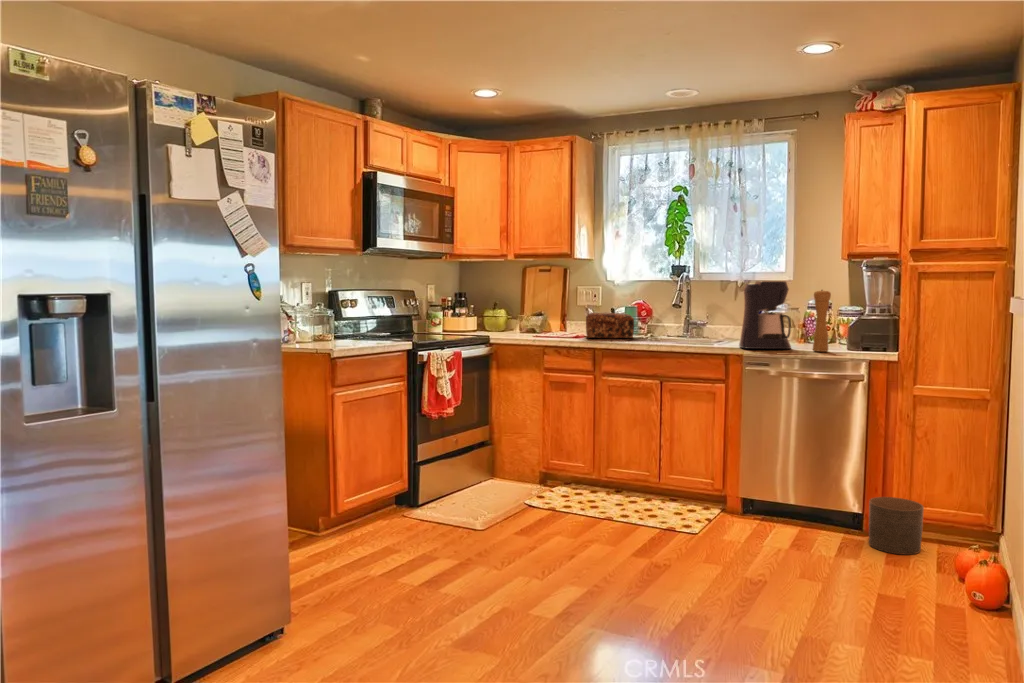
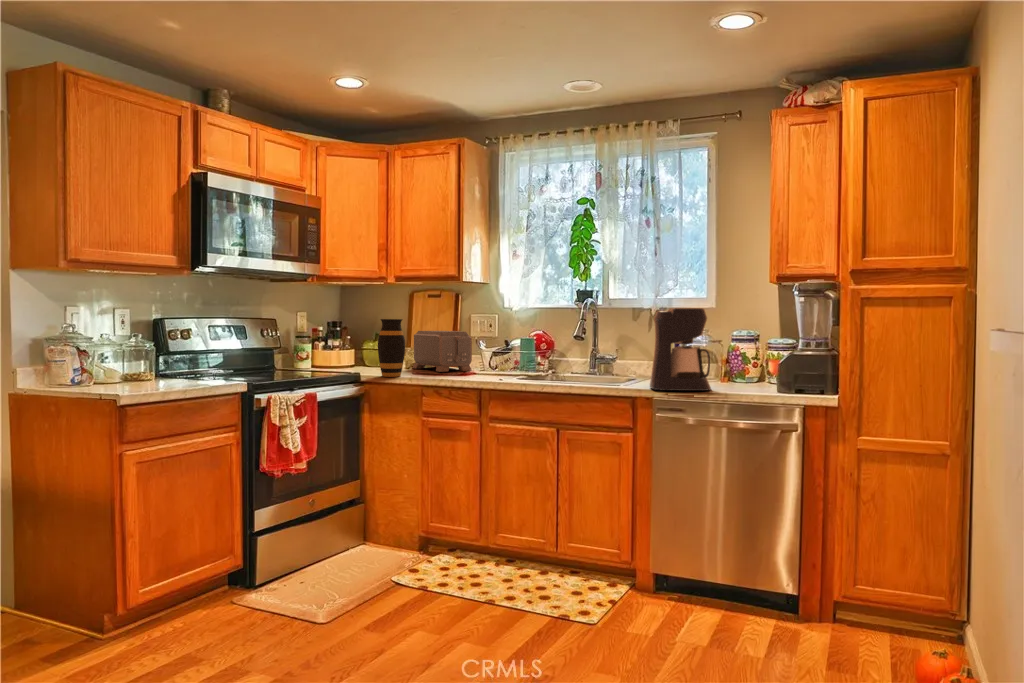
pepper mill: present [813,290,831,352] -> none [736,319,757,394]
vase: none [505,291,528,339] -> present [378,319,405,377]
toaster: none [528,301,581,335] -> present [413,331,472,372]
bread loaf: present [586,313,634,338] -> none [474,345,531,376]
planter: present [869,497,924,555] -> none [806,575,873,653]

